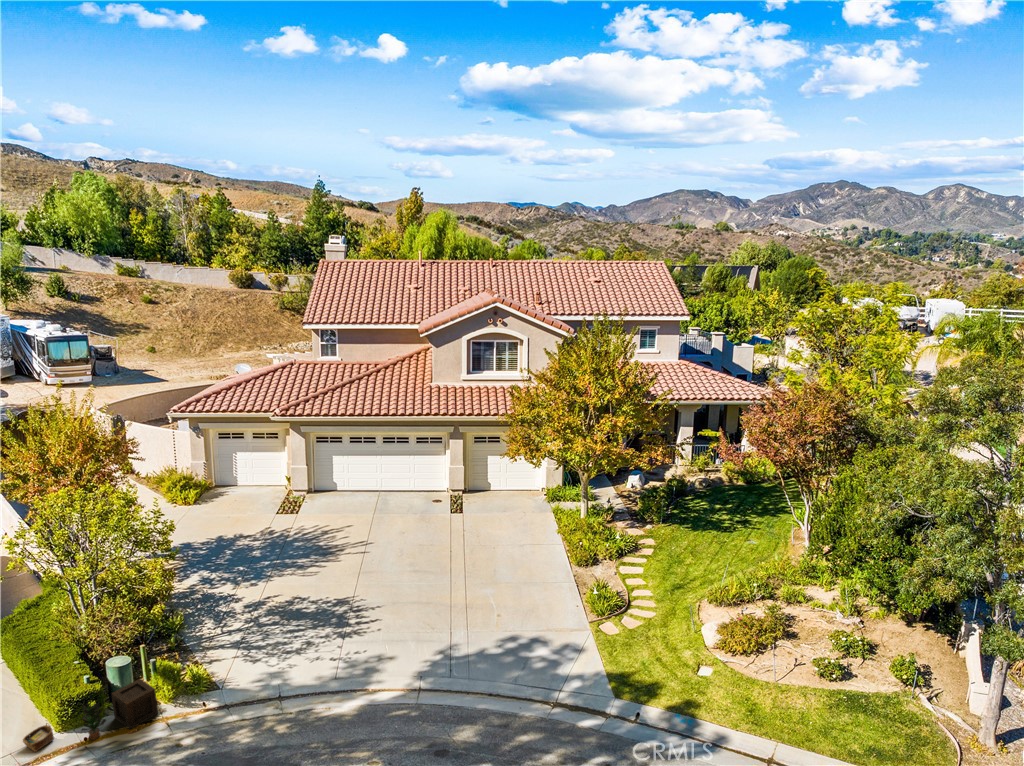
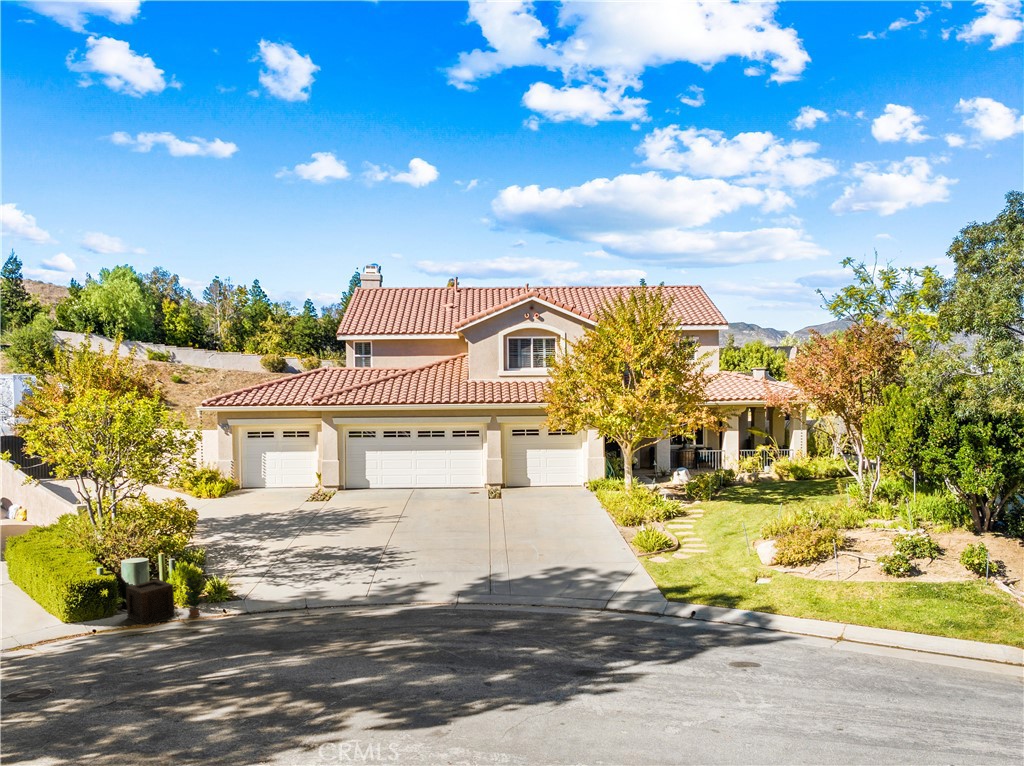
potted plant: present [82,703,106,740] -> present [182,577,207,617]
woven basket: present [23,723,54,752] -> none [28,611,61,638]

